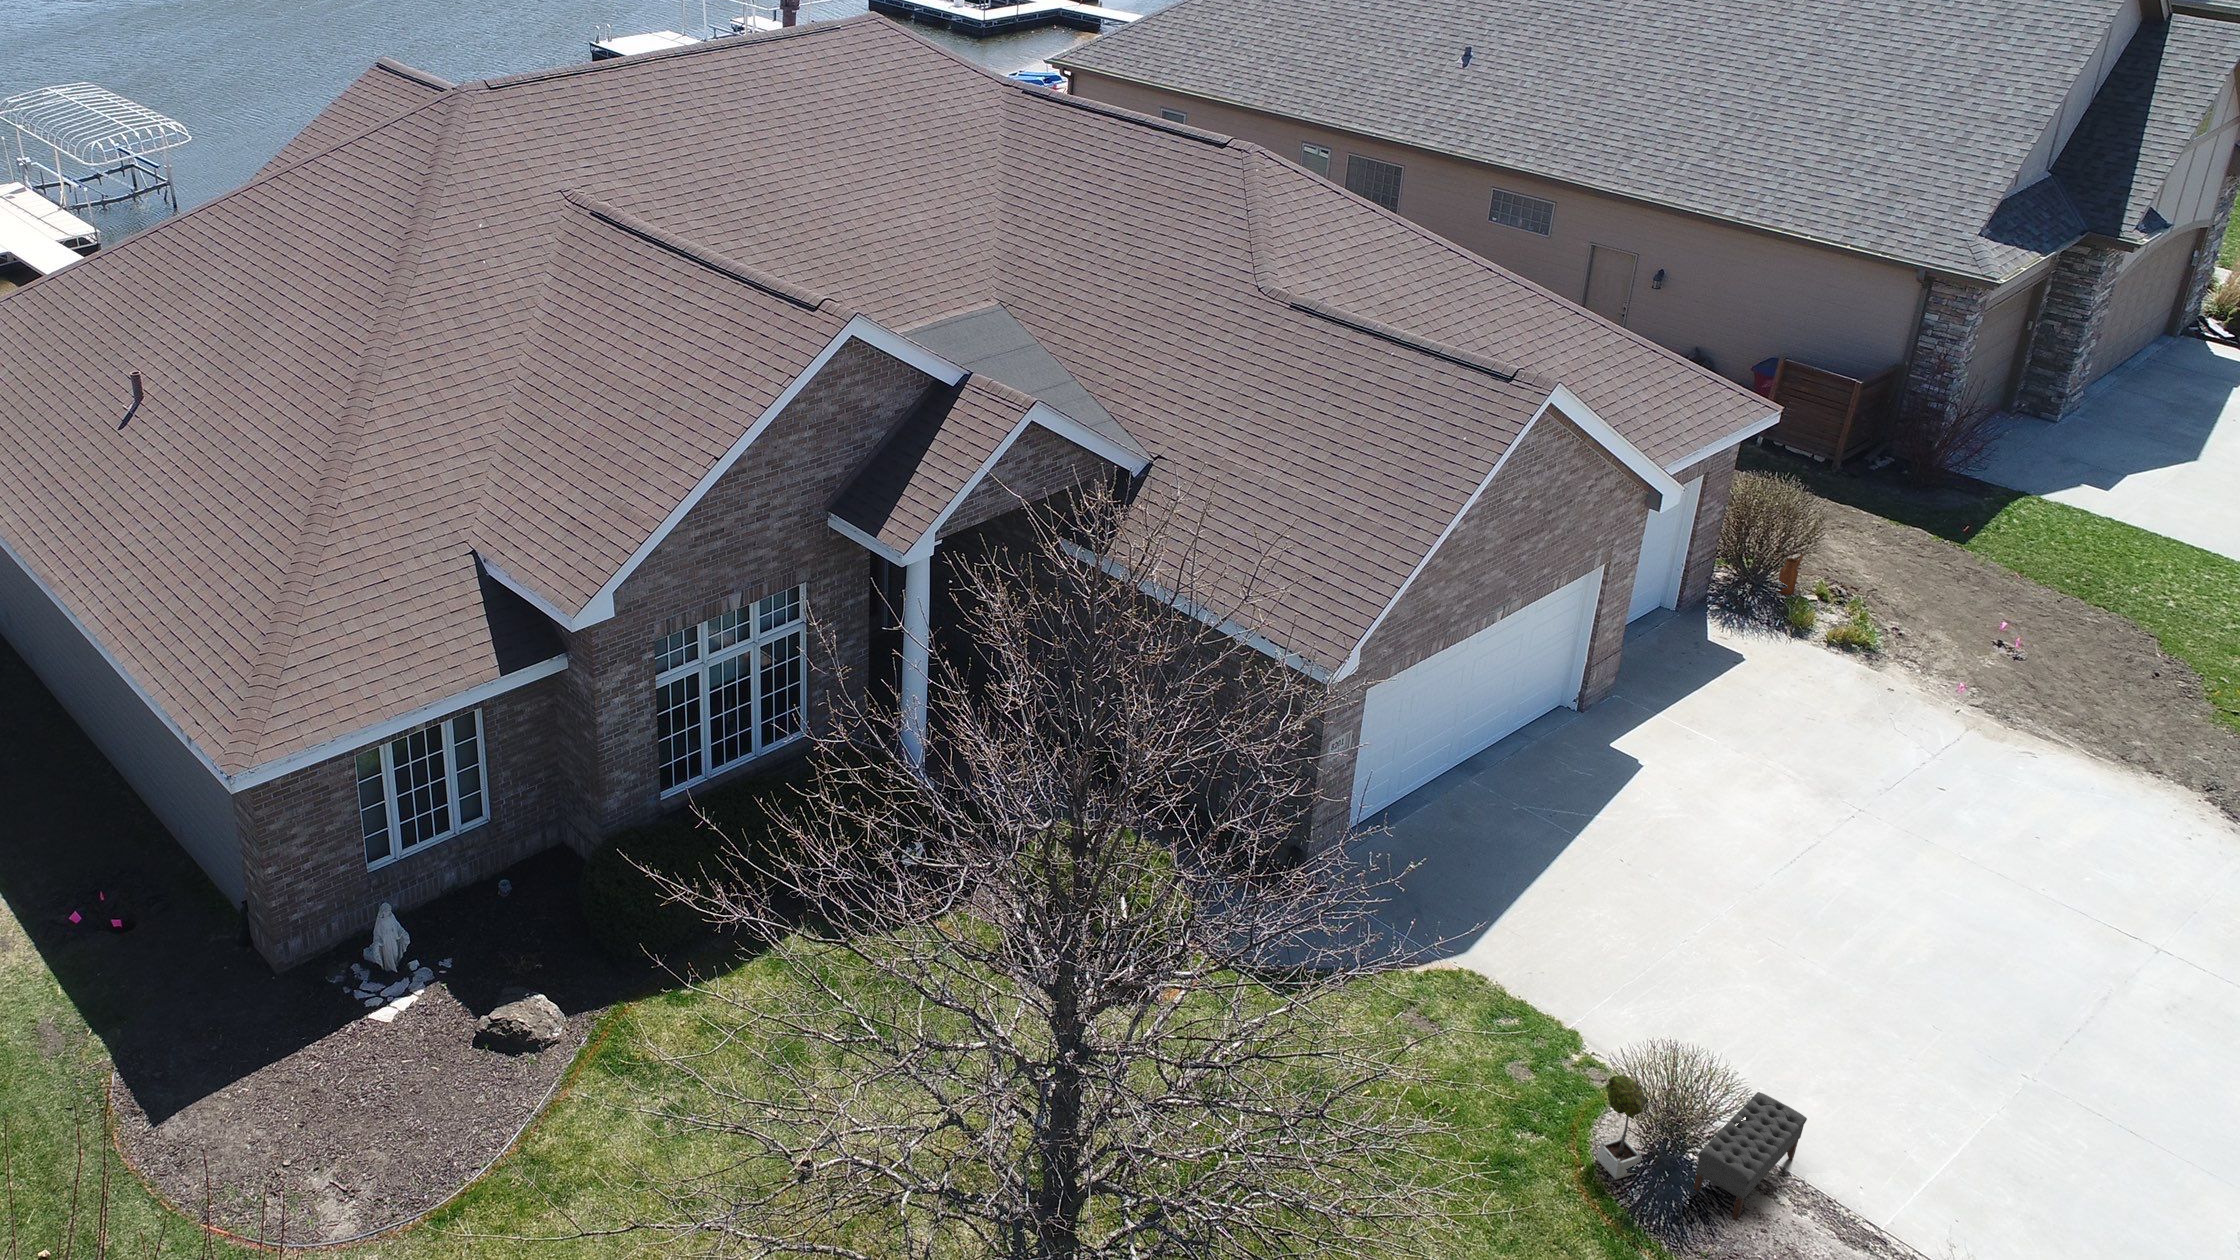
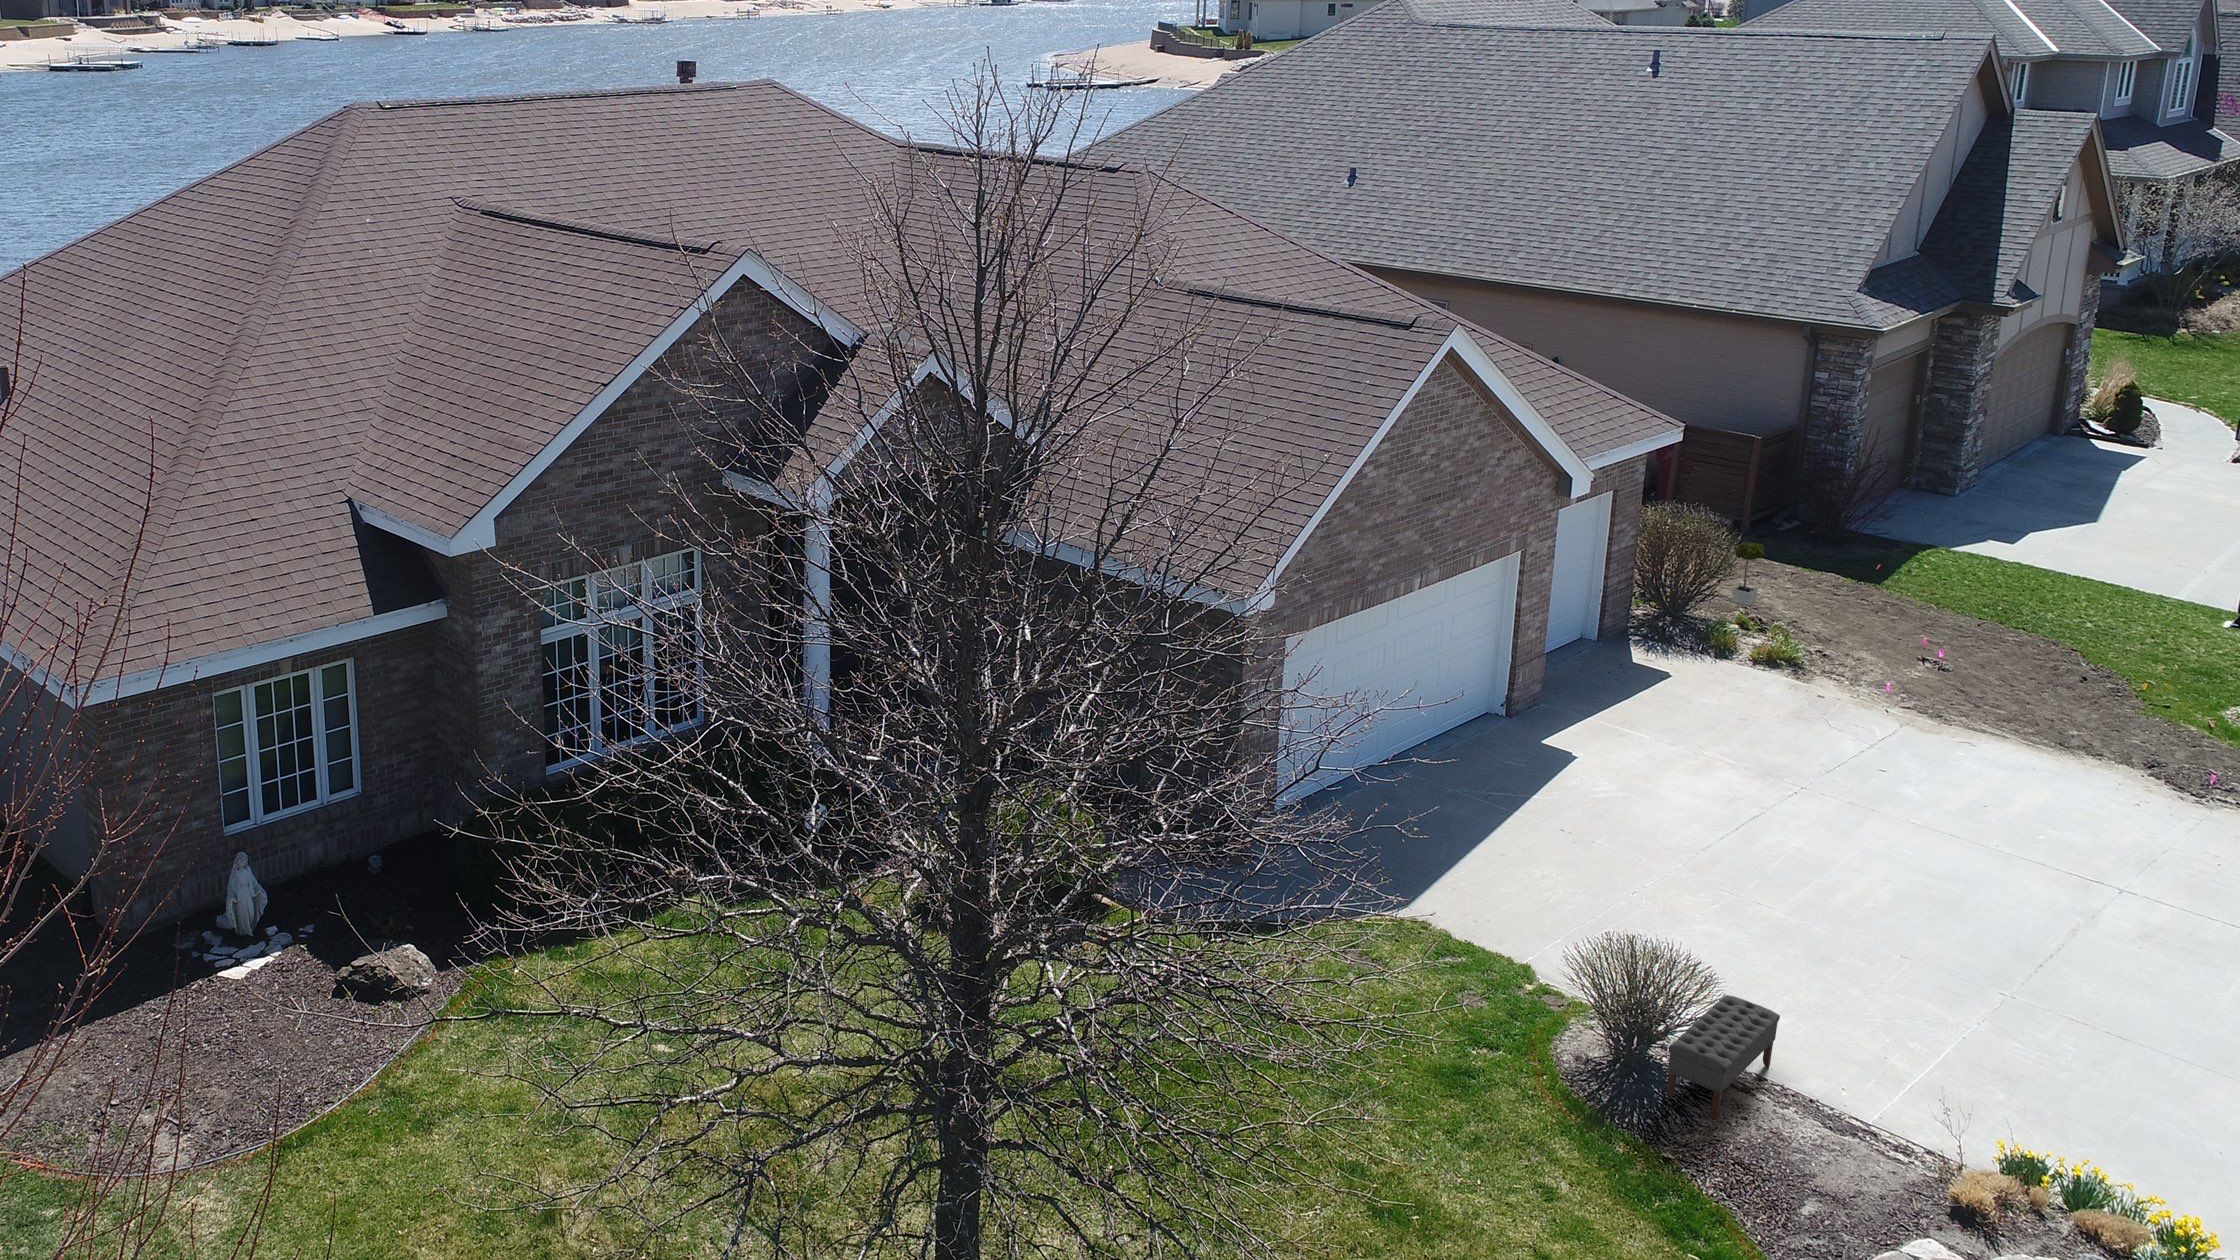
watering can: present [1777,554,1804,595] -> none [1695,583,1720,623]
potted tree: present [1597,1075,1649,1179] -> present [1731,542,1764,606]

